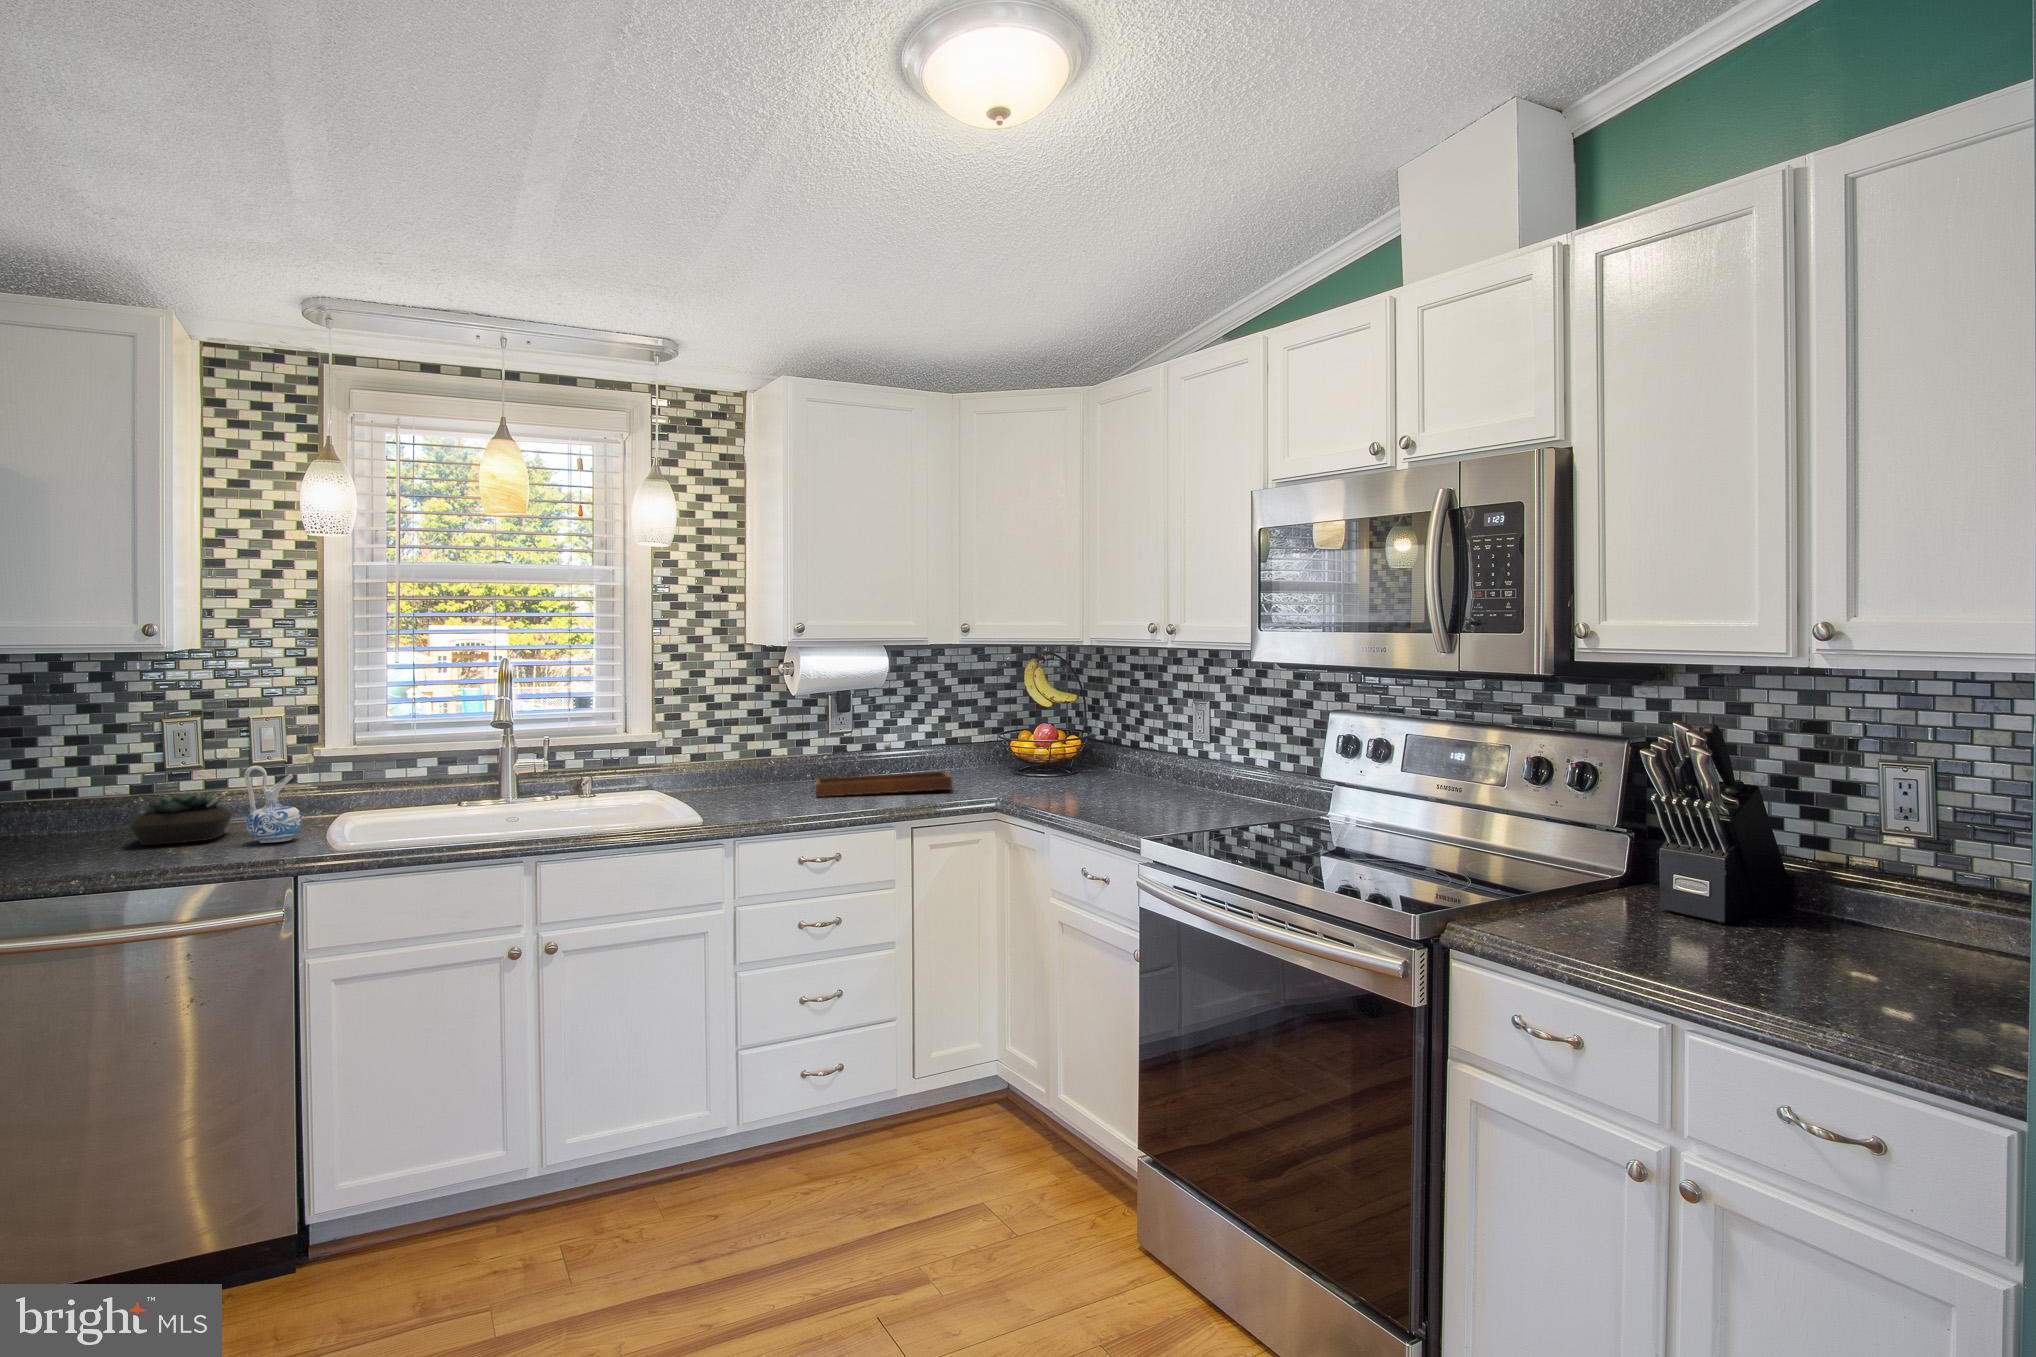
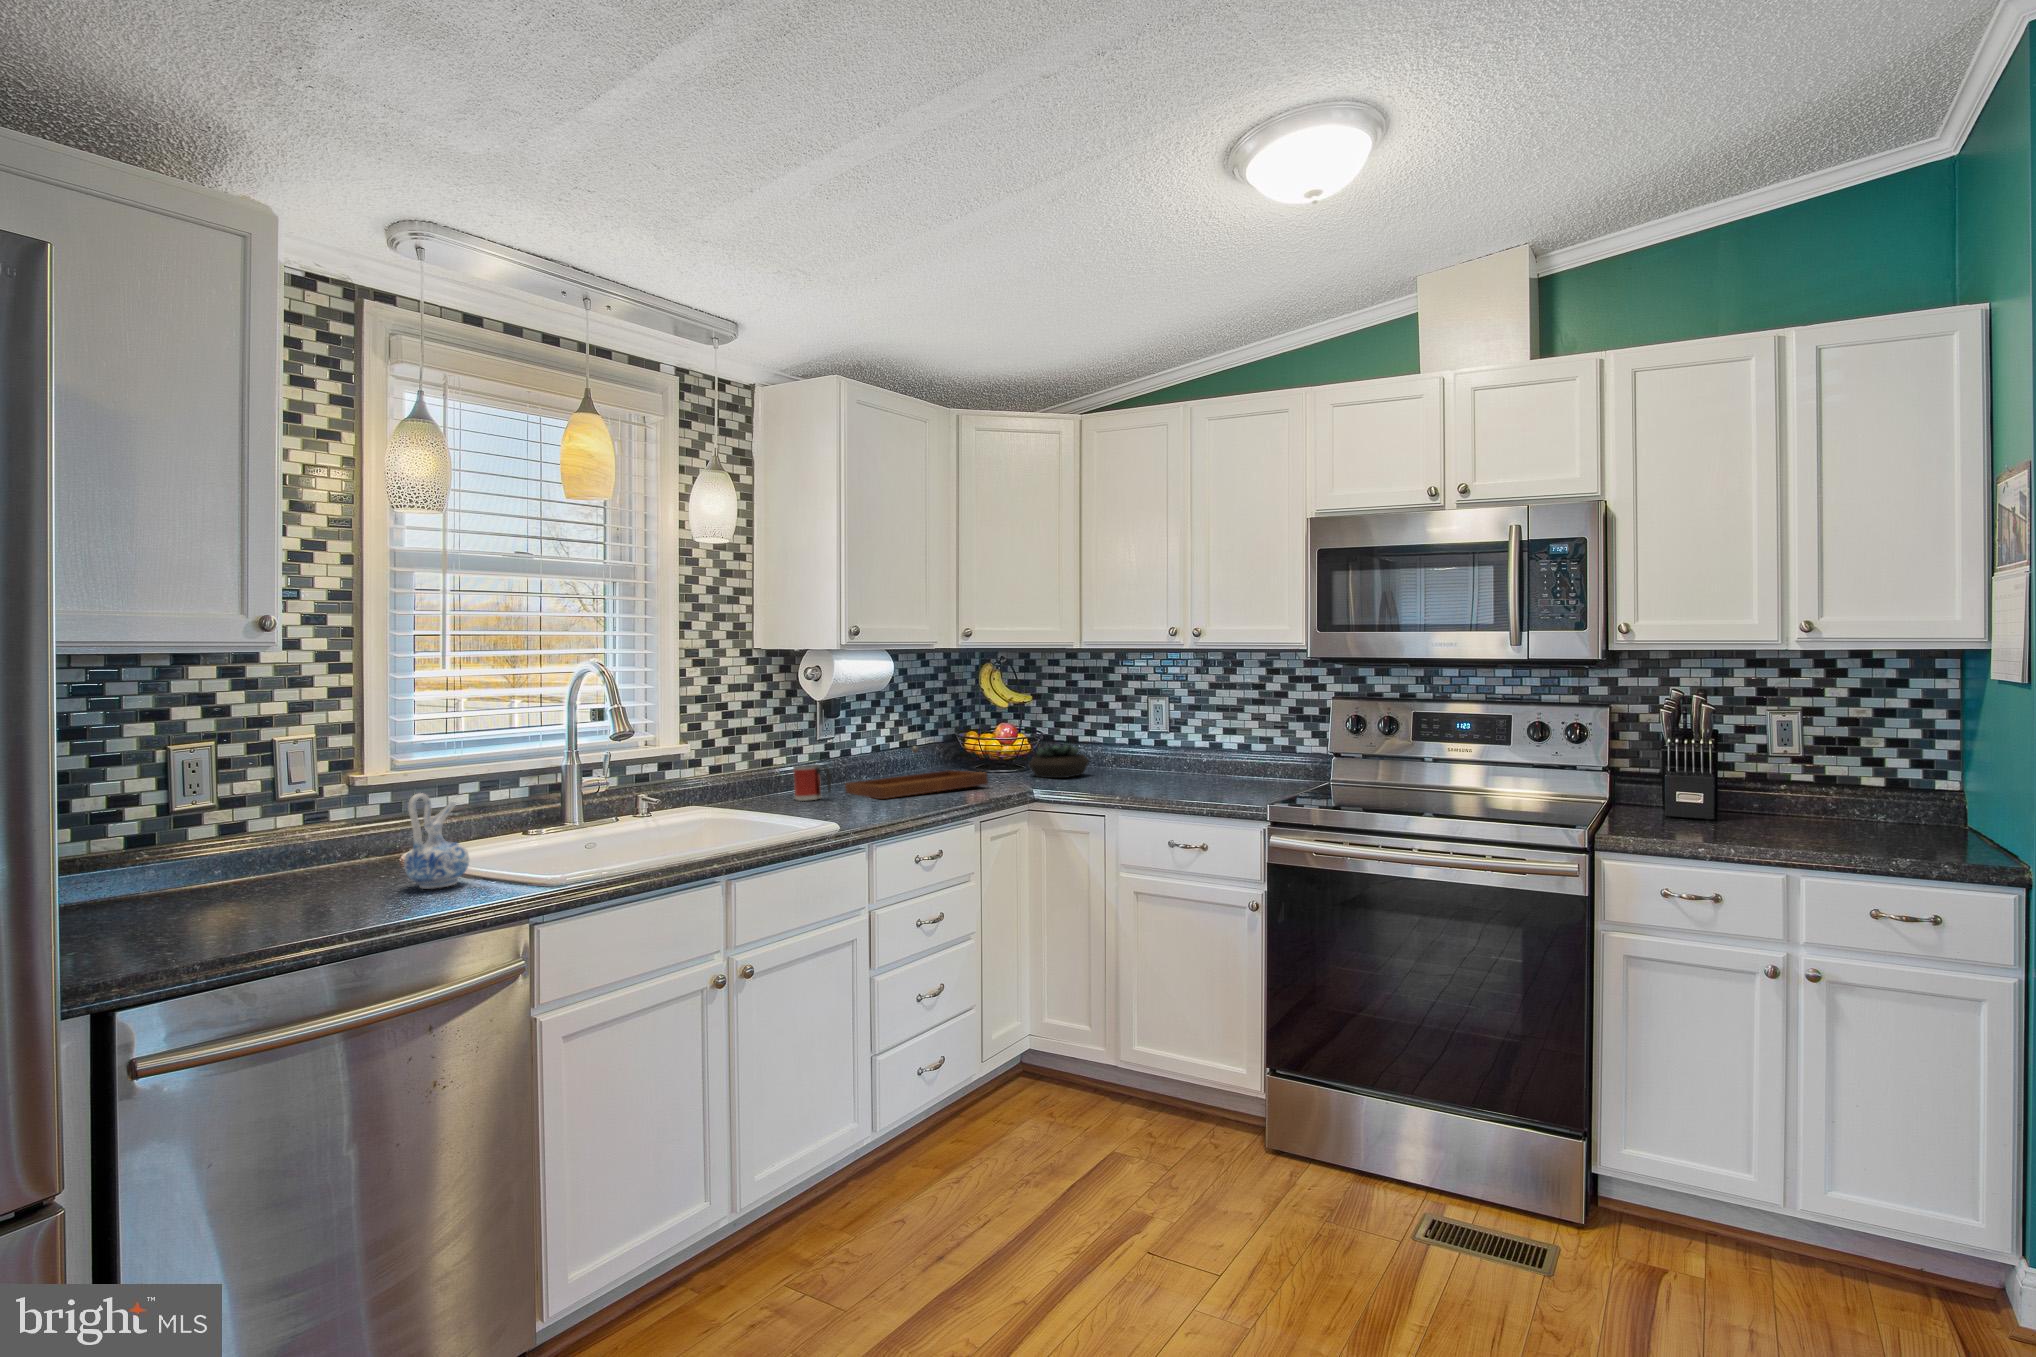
mug: none [748,758,778,793] -> present [793,764,831,801]
succulent plant: present [129,793,232,845] -> present [1029,745,1089,778]

